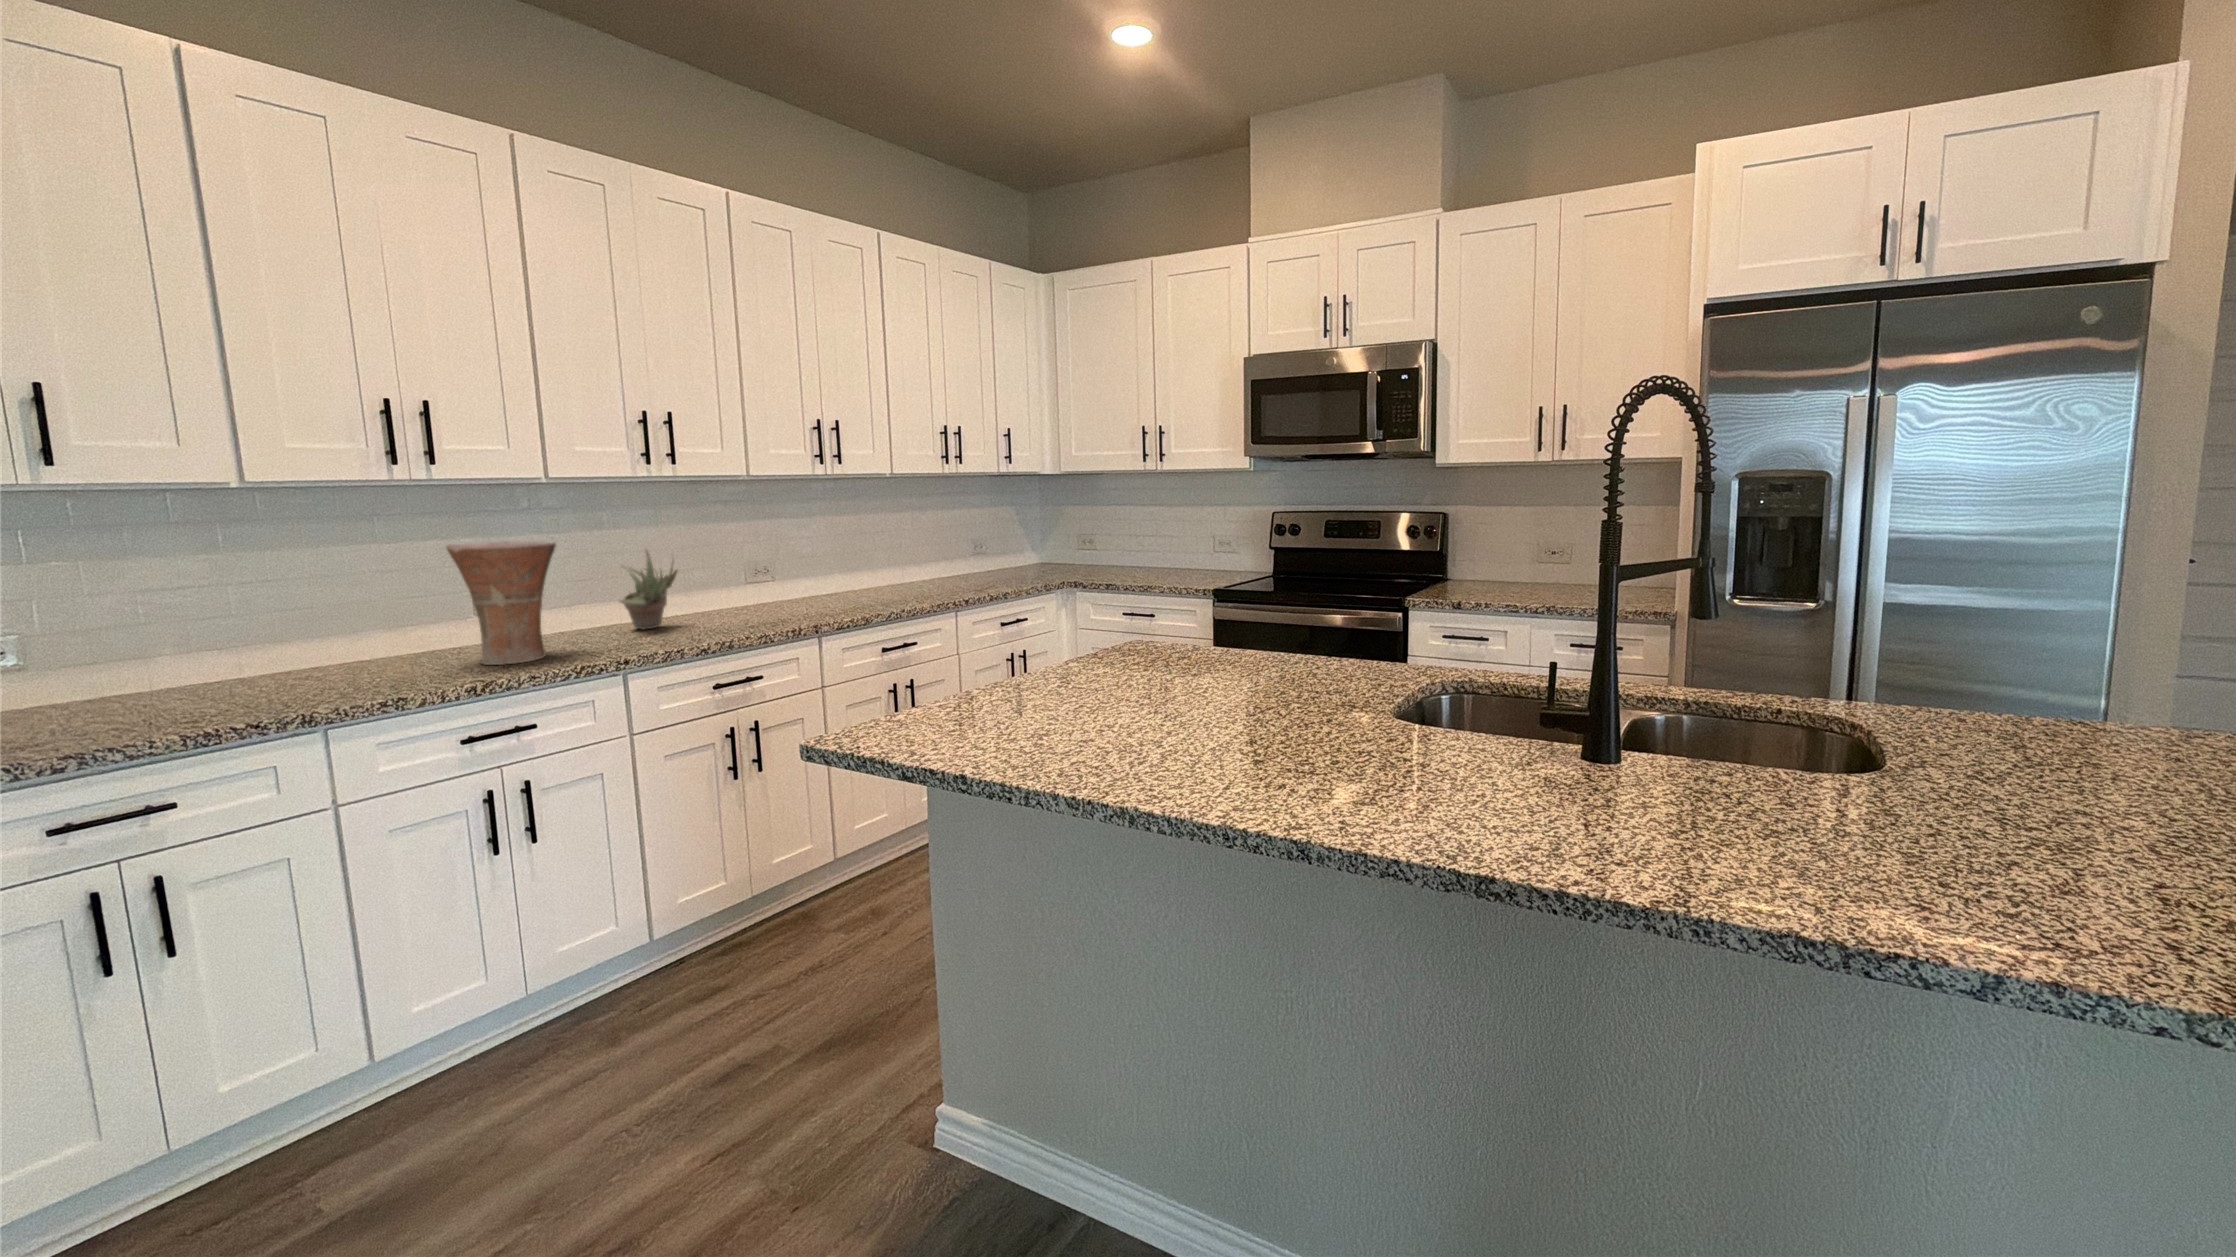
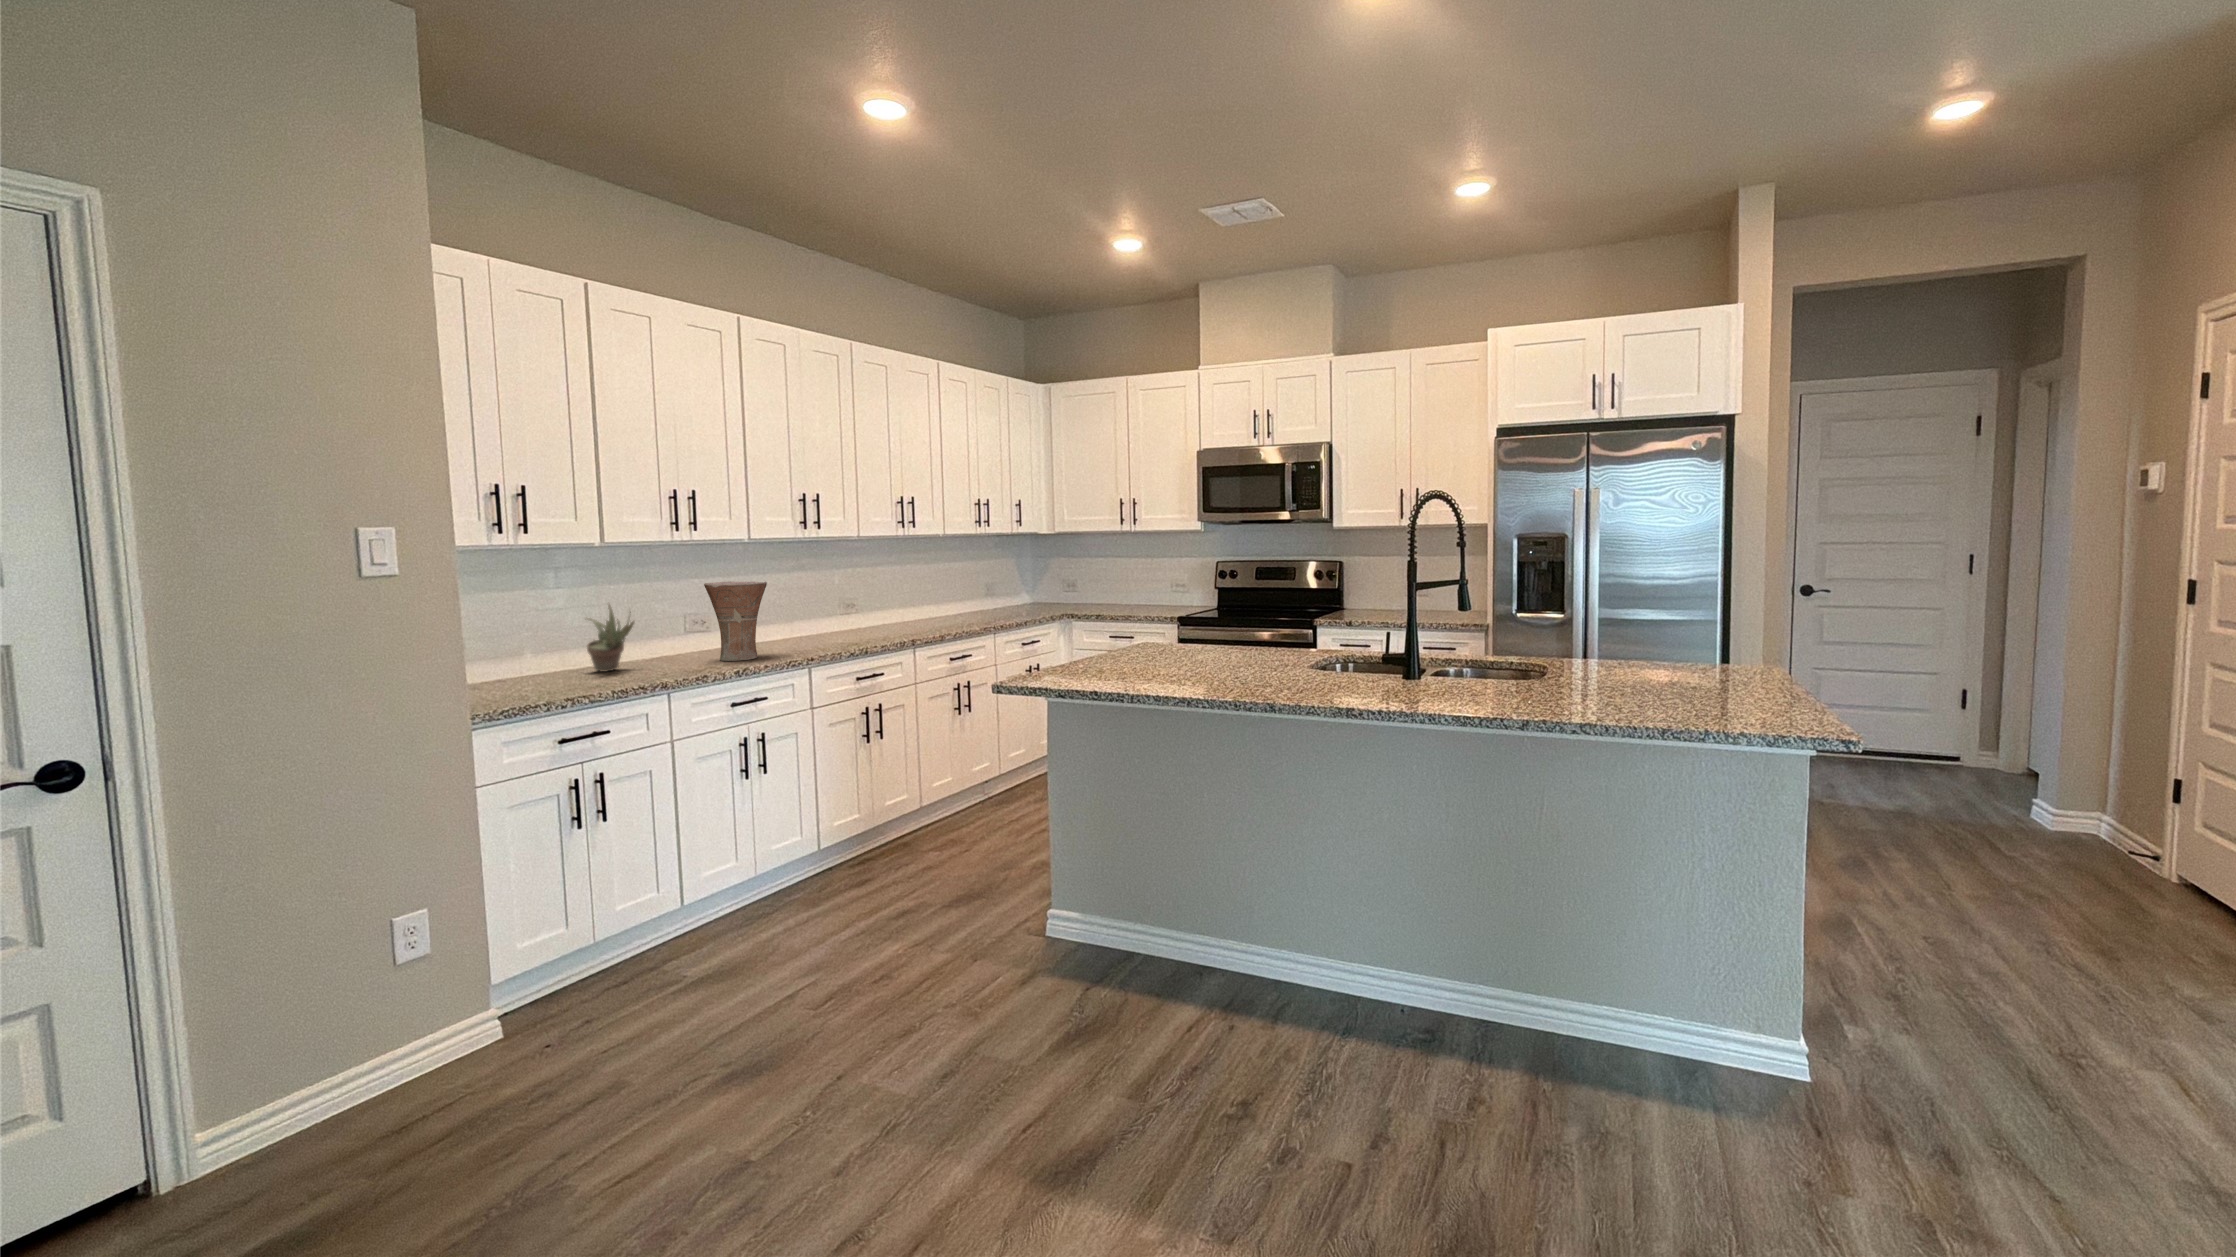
succulent plant: present [620,549,677,630] -> present [587,604,634,672]

